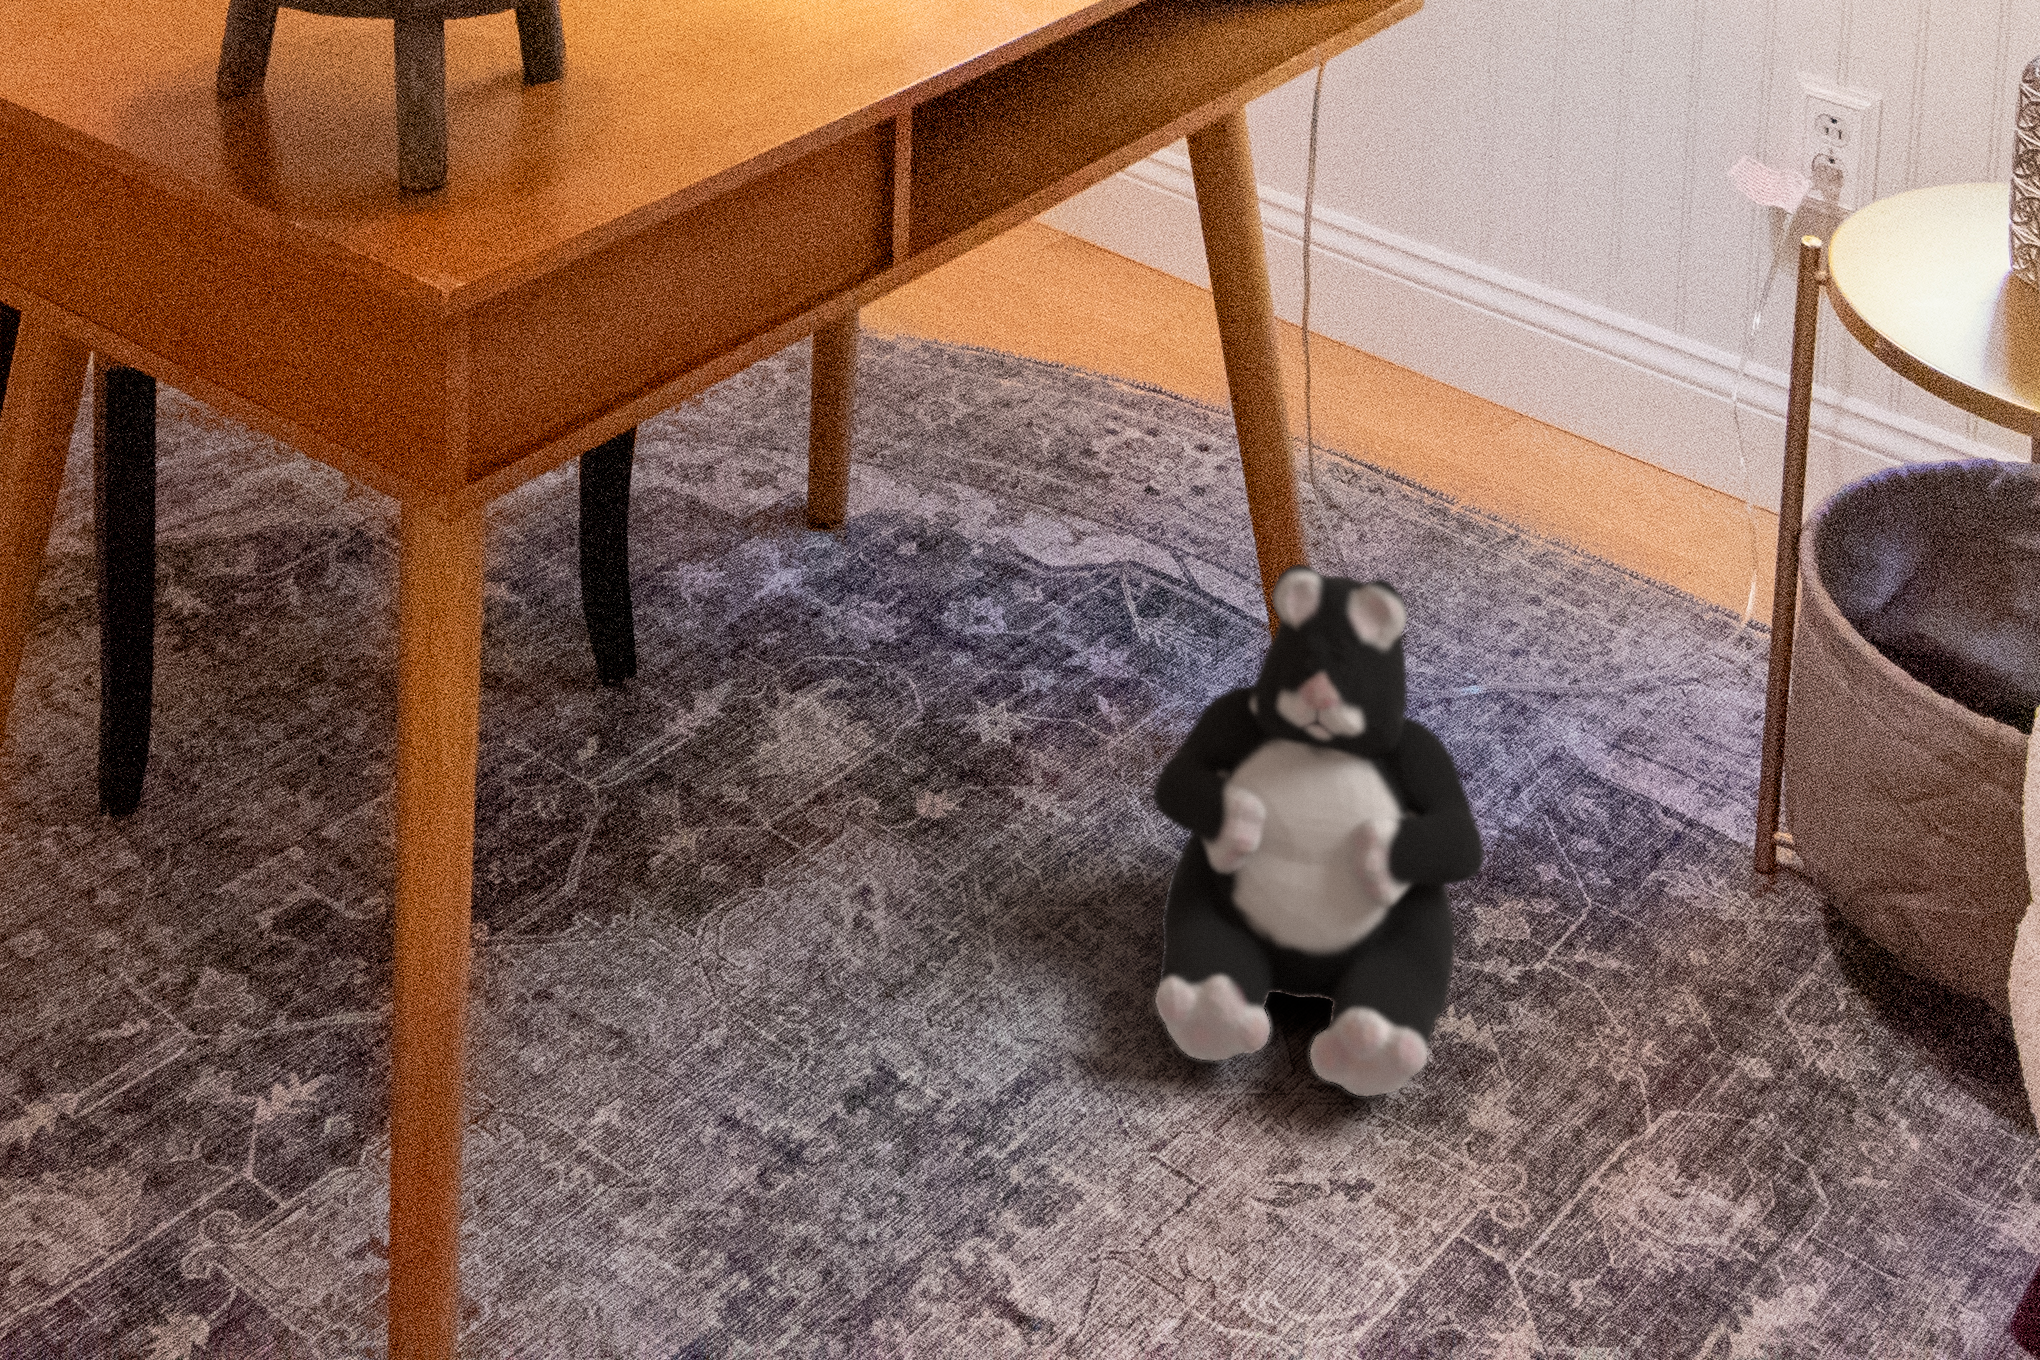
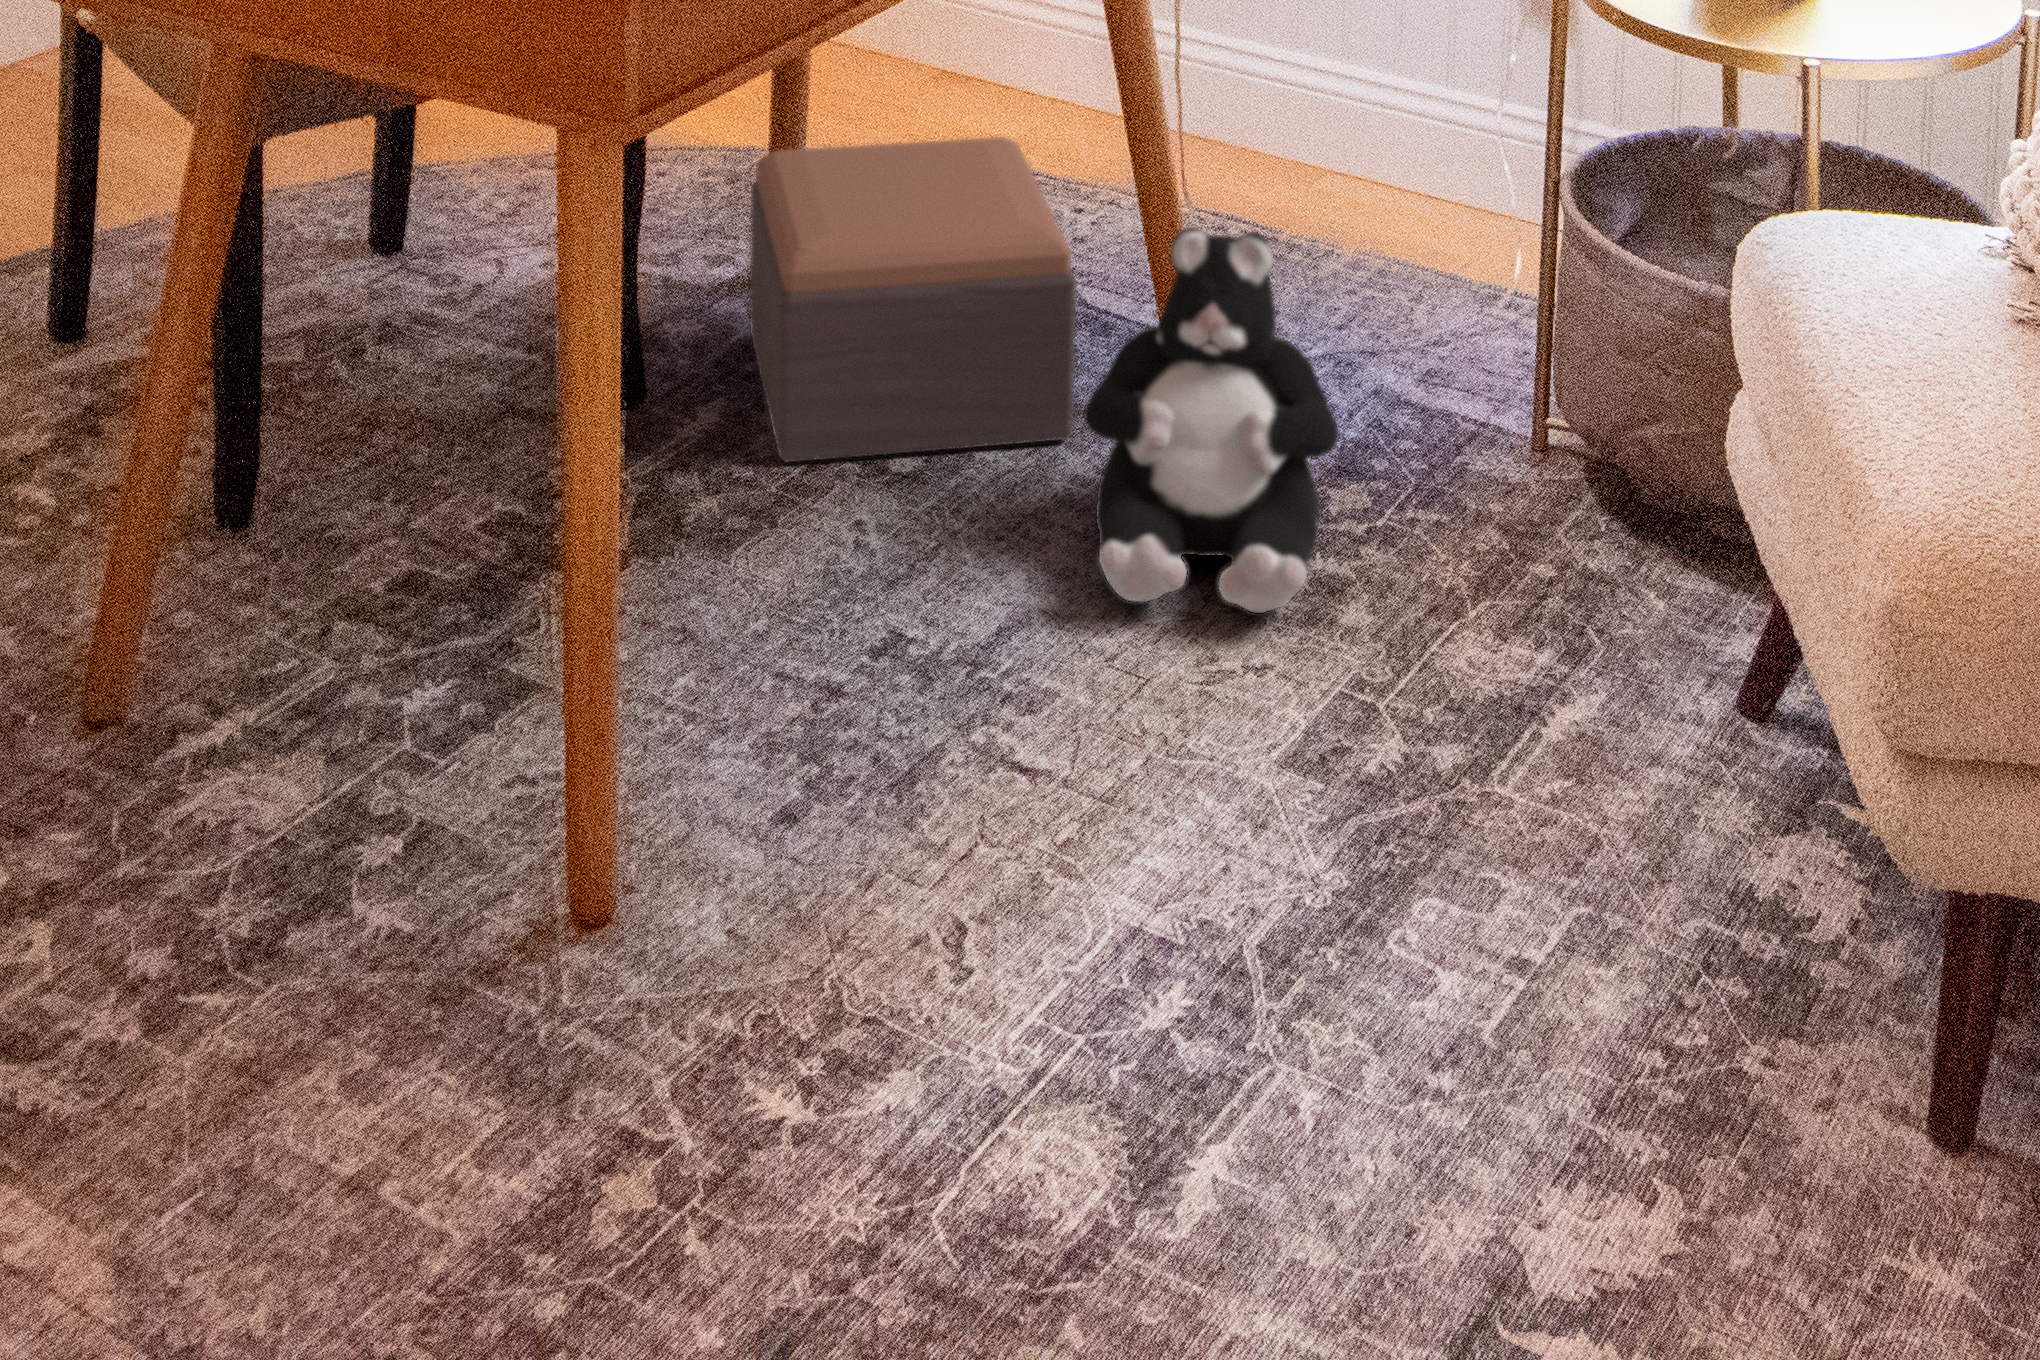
footstool: none [771,384,1161,797] -> present [750,137,1077,462]

